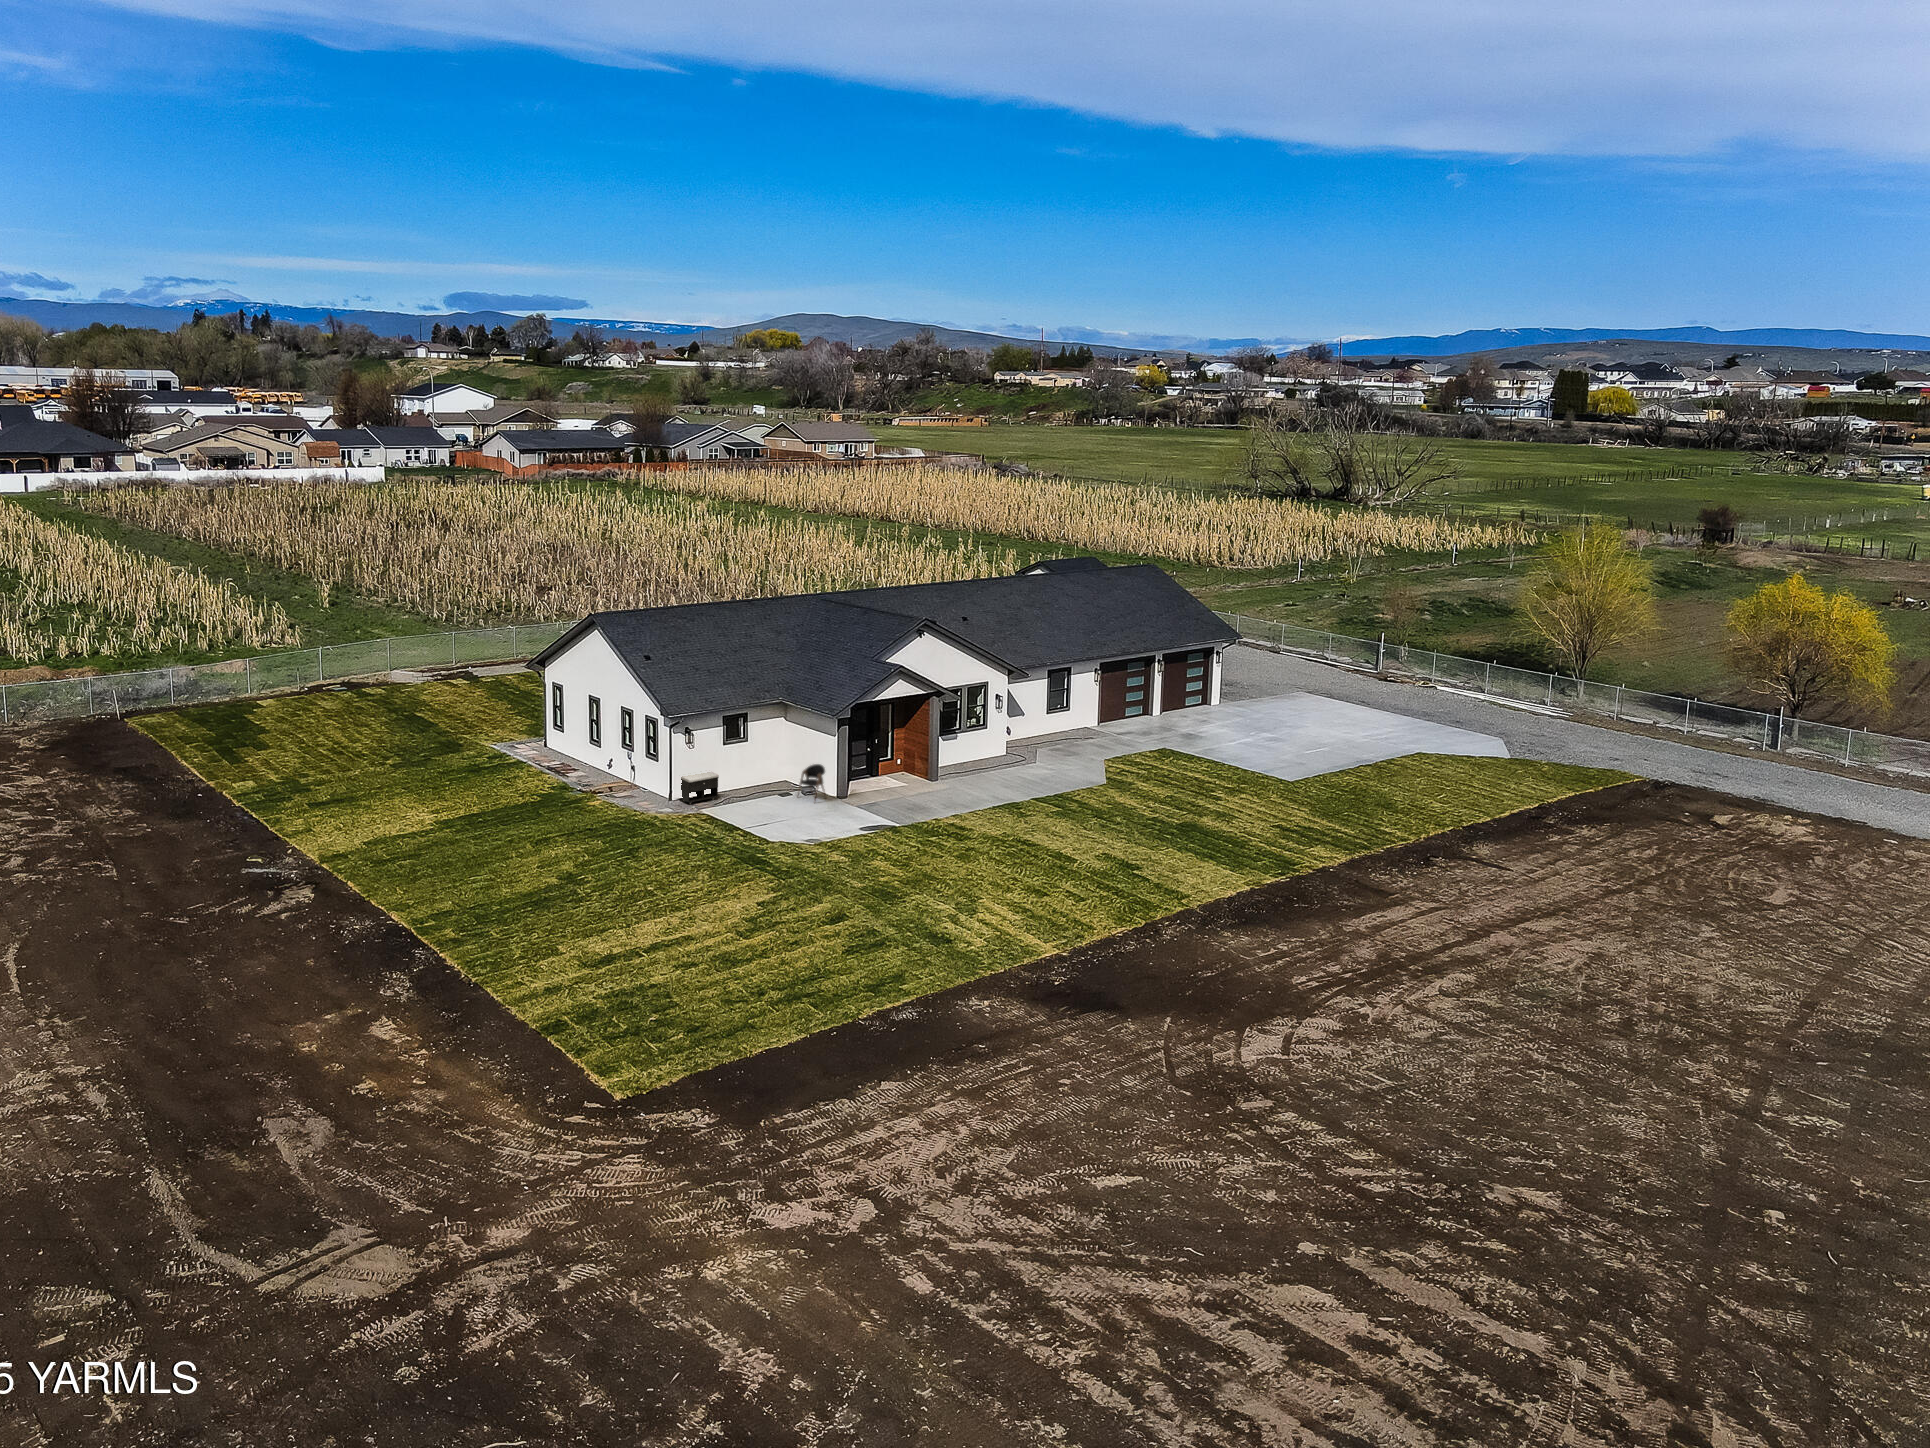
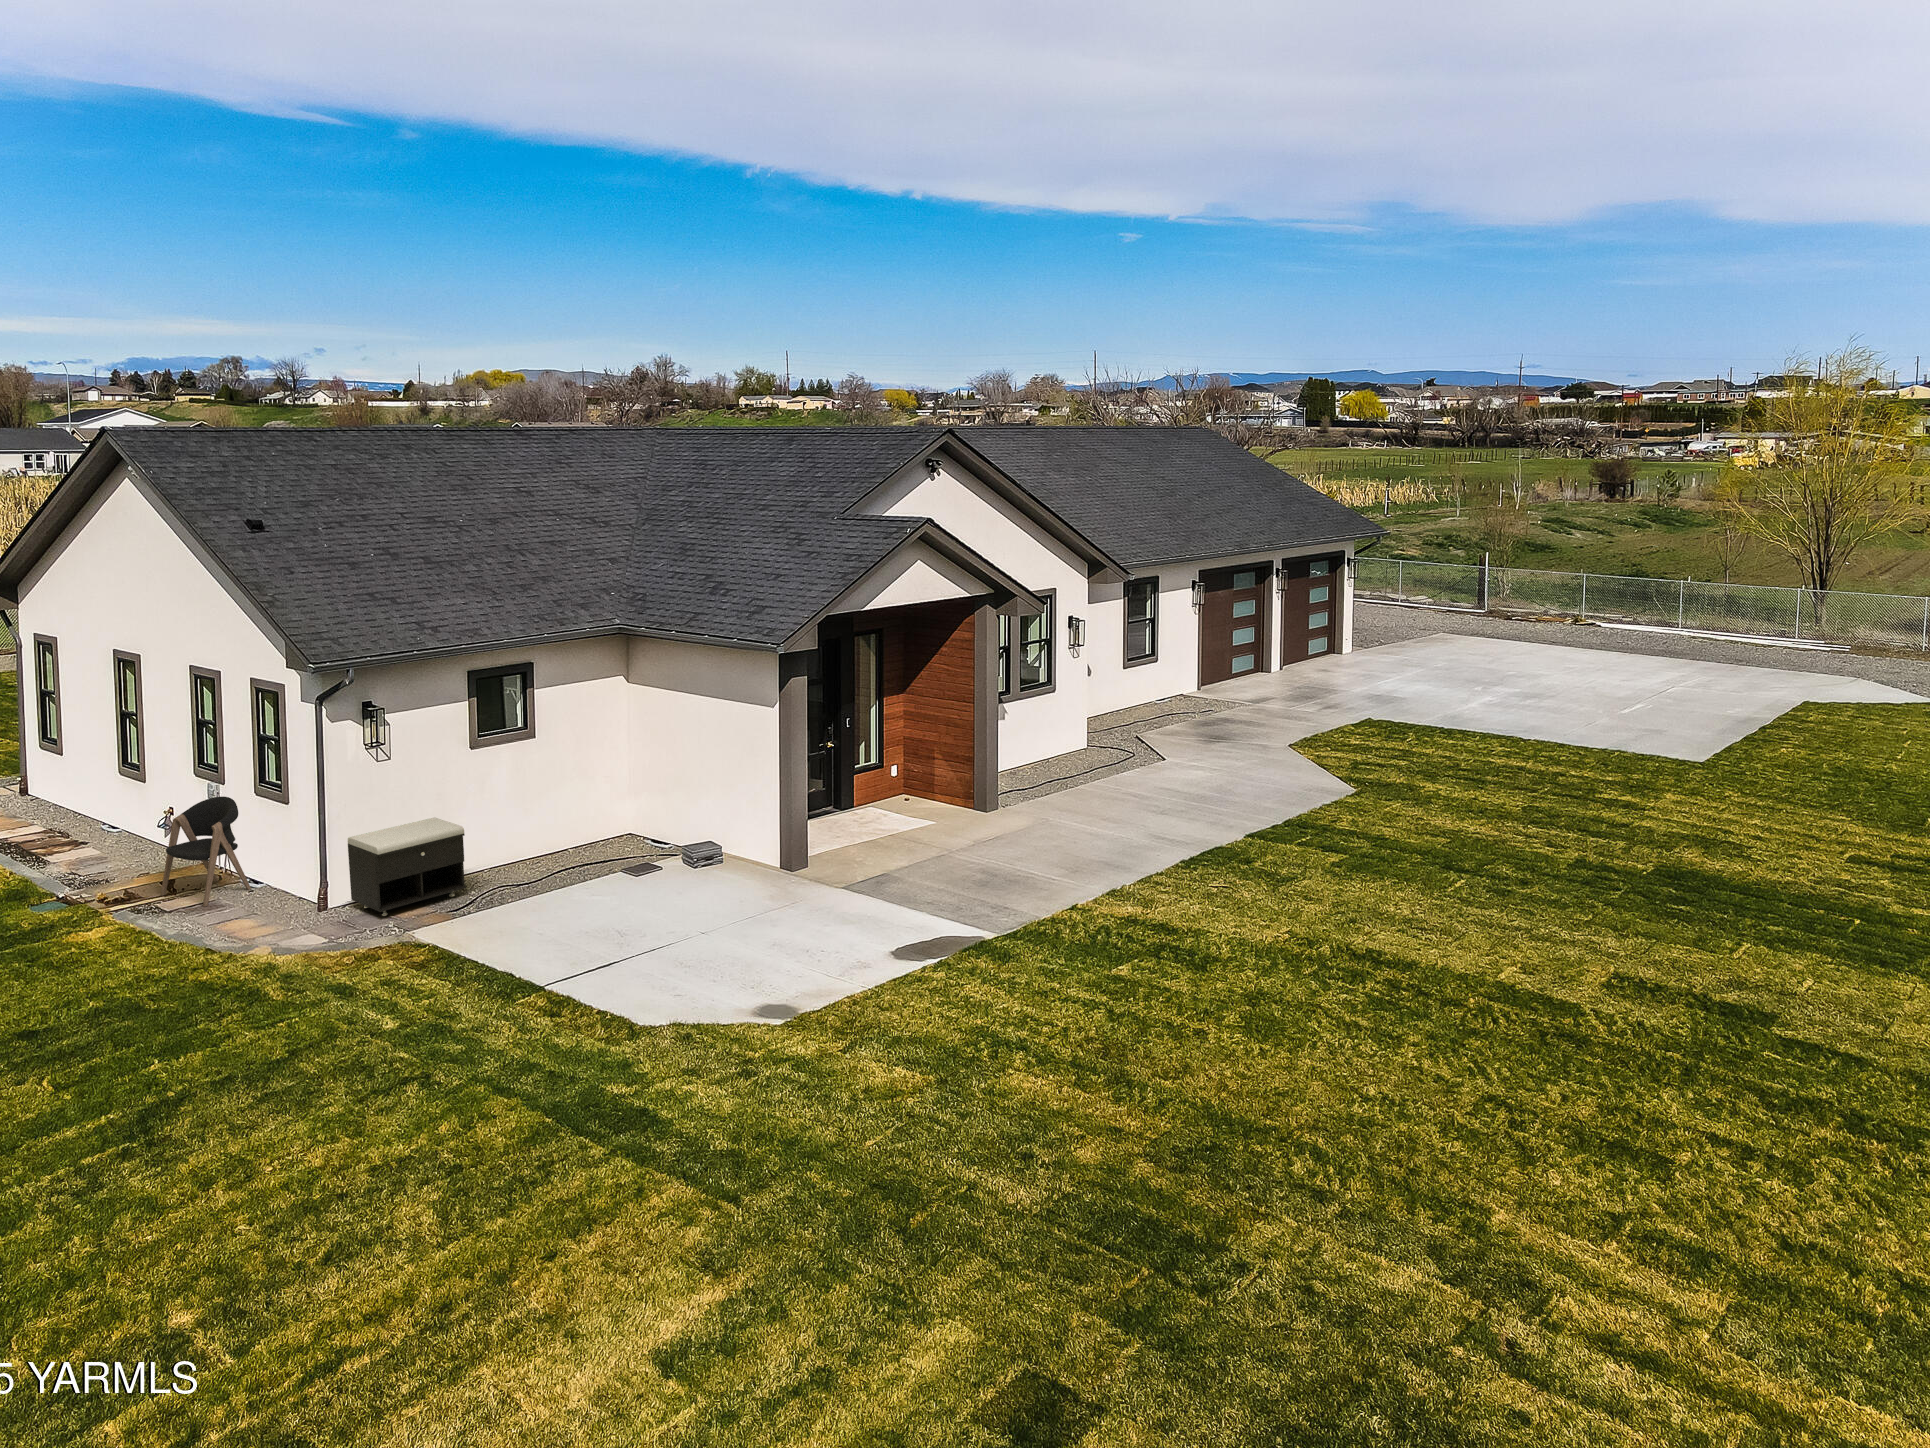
chair: present [798,764,825,800] -> present [161,797,251,907]

